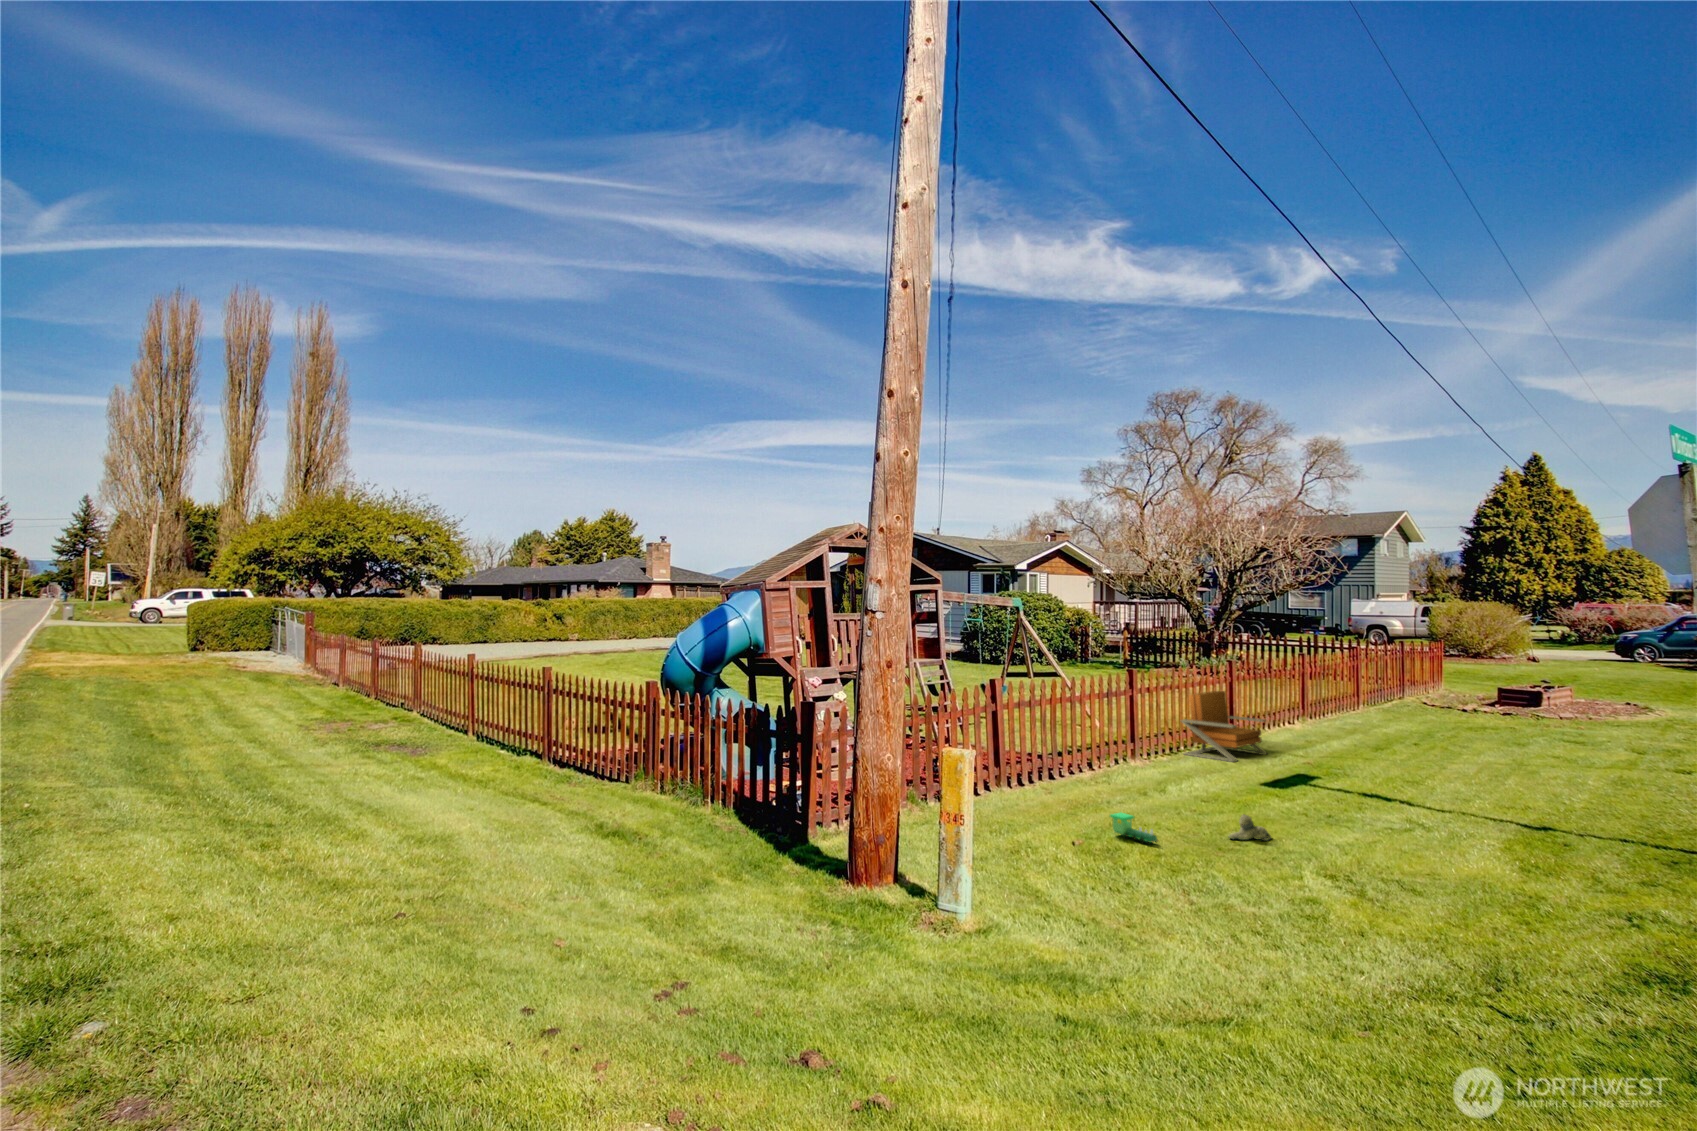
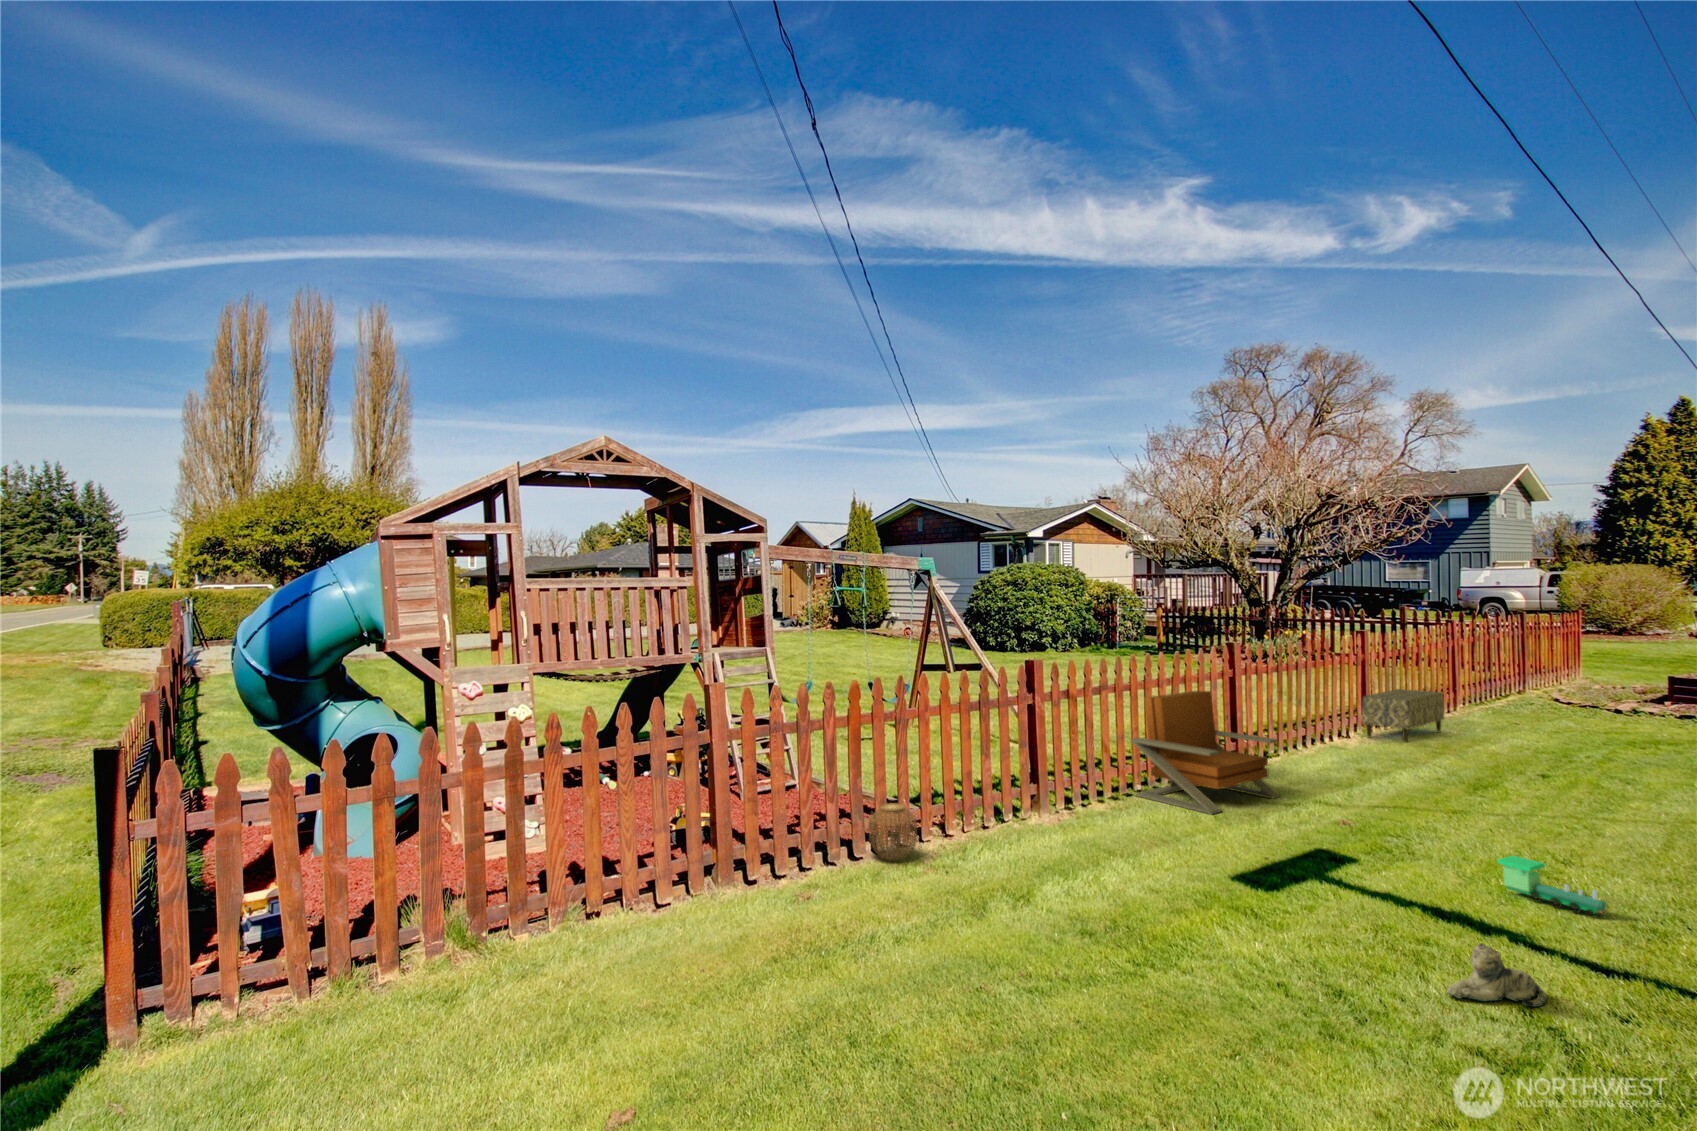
bench: none [1305,693,1356,727] -> present [1362,689,1444,742]
woven basket: none [1058,752,1086,783] -> present [869,803,917,860]
toy train: present [1110,813,1158,844] -> present [1497,856,1606,915]
plush toy: present [1229,814,1271,841] -> present [1447,943,1547,1007]

